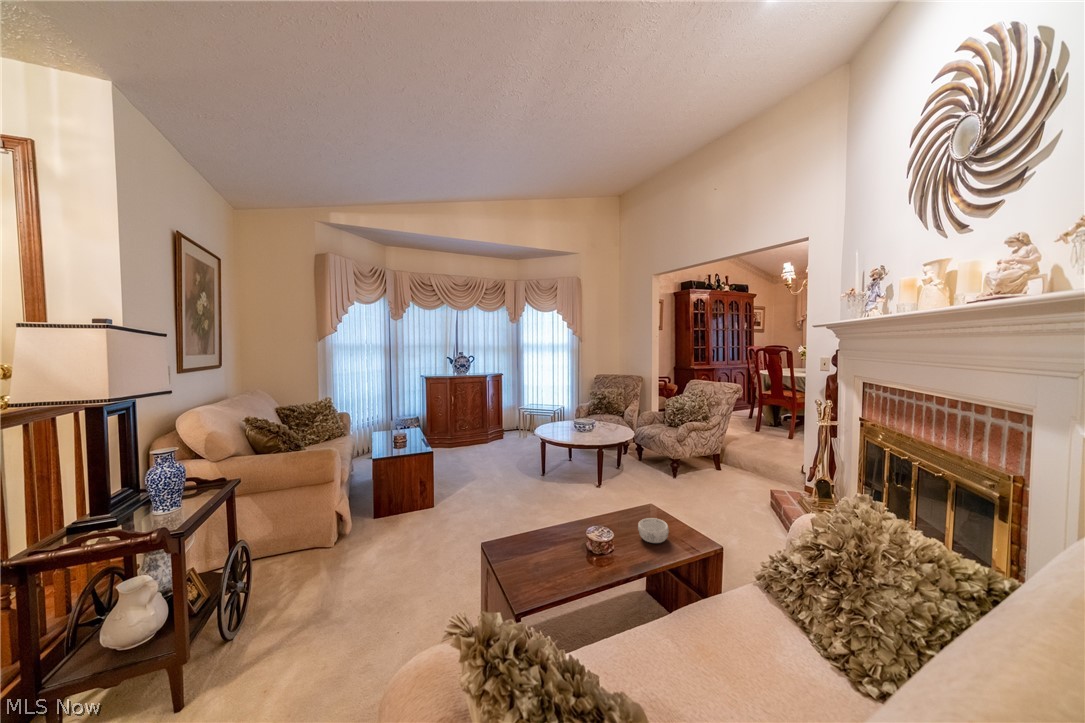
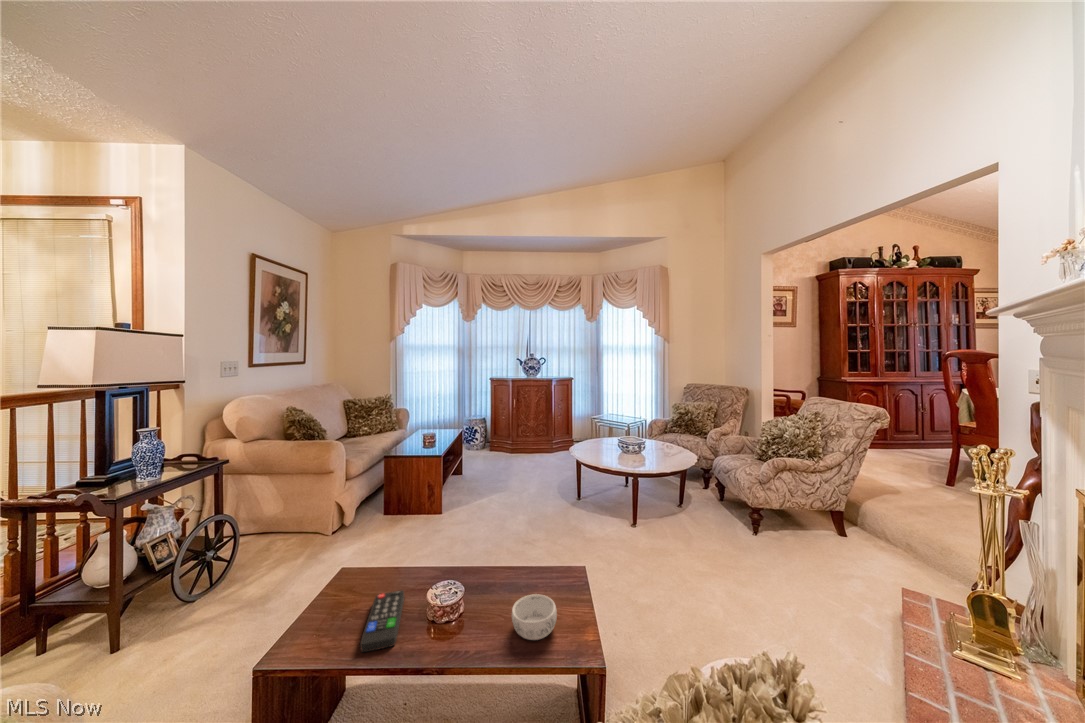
remote control: none [534,540,583,577] -> present [360,590,404,652]

